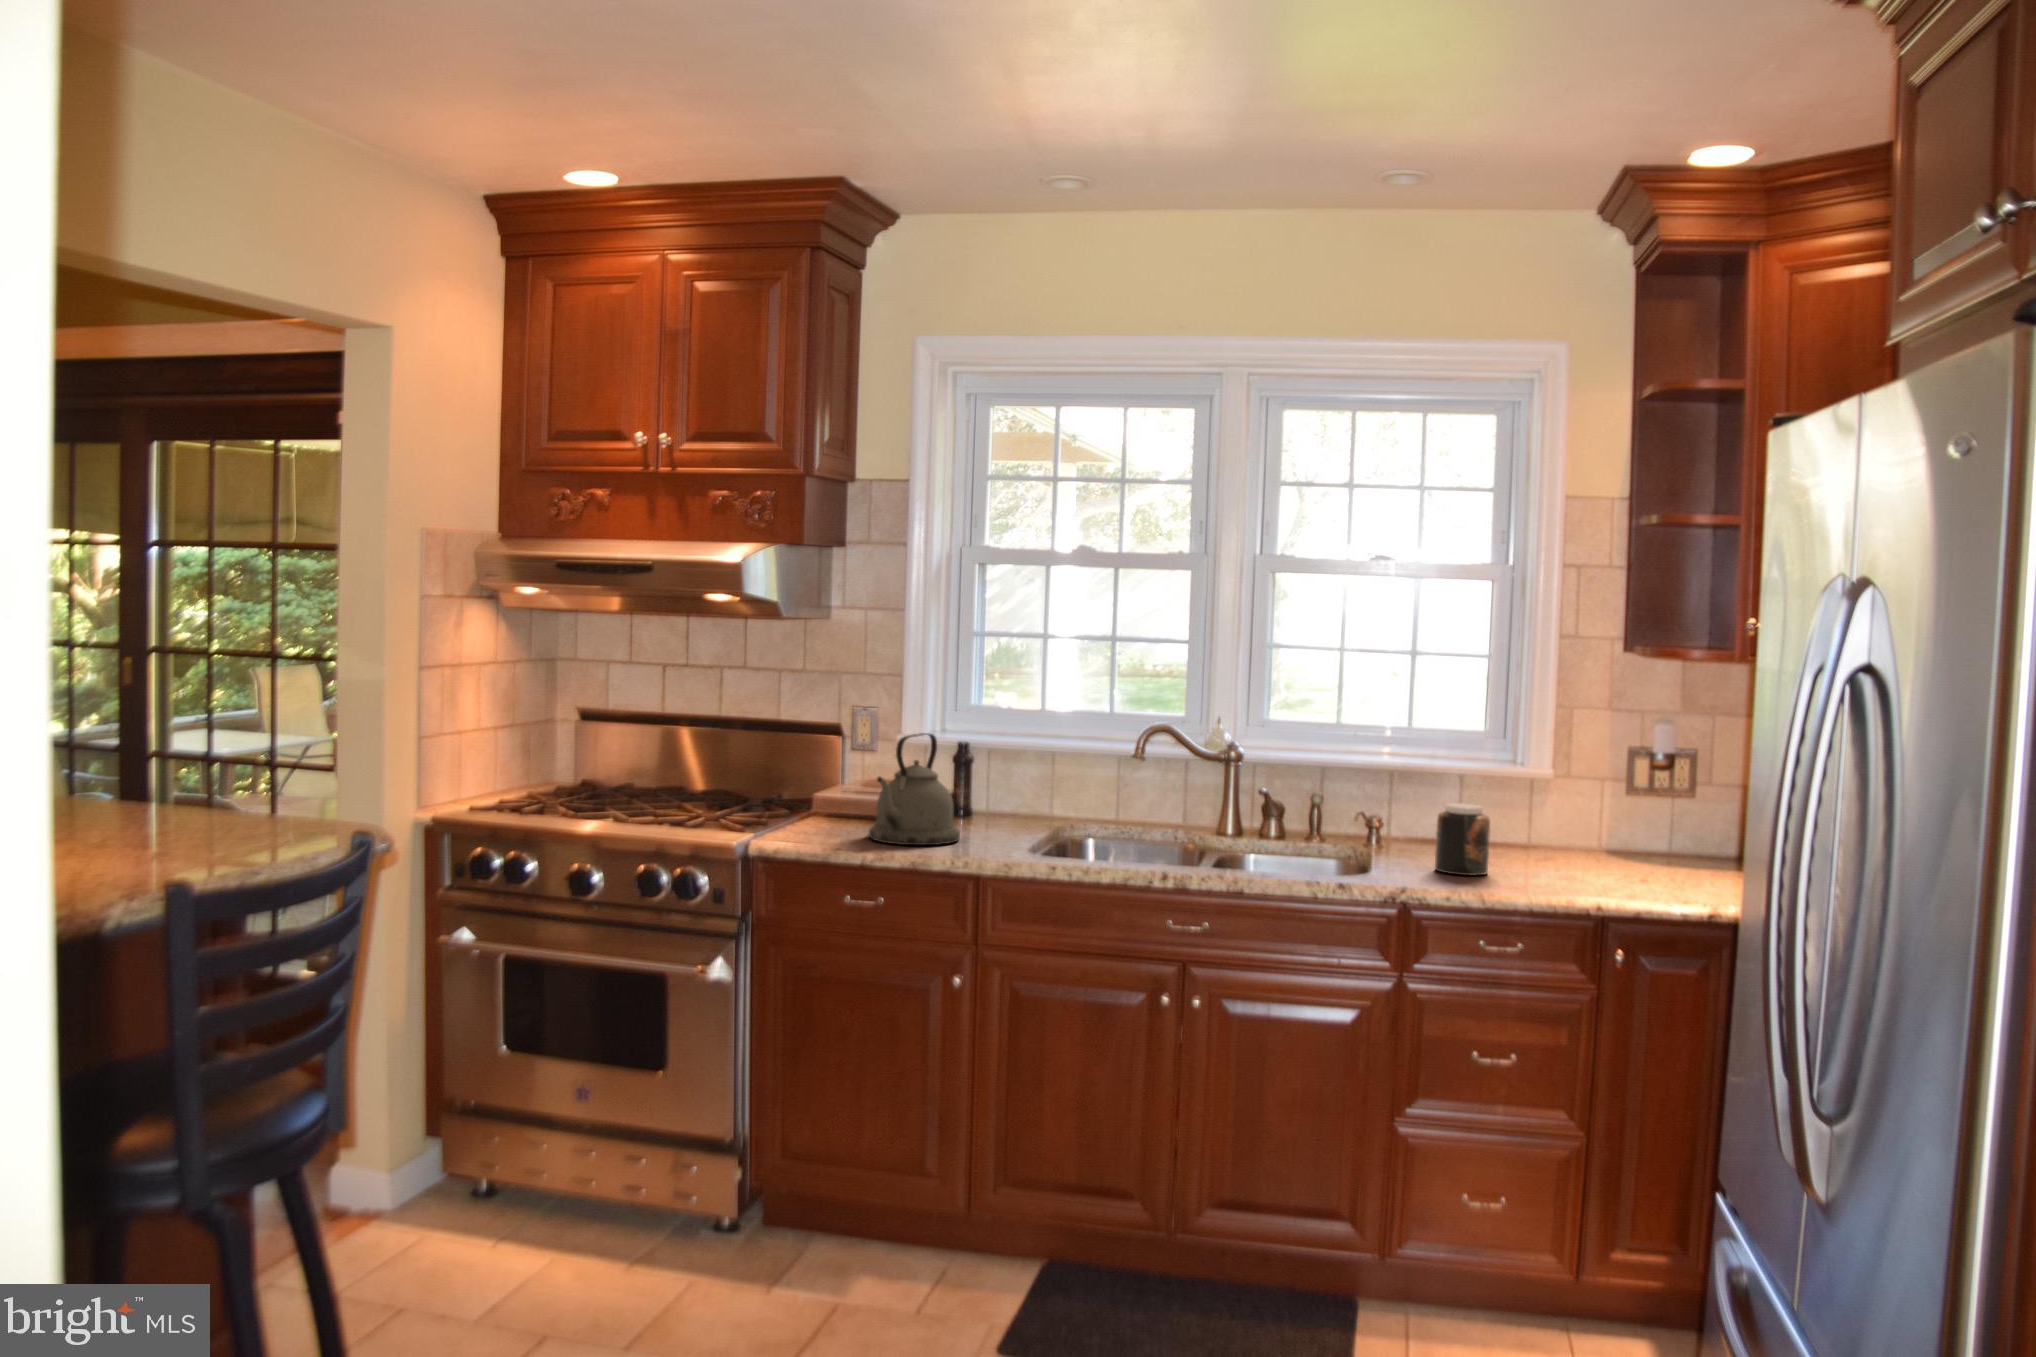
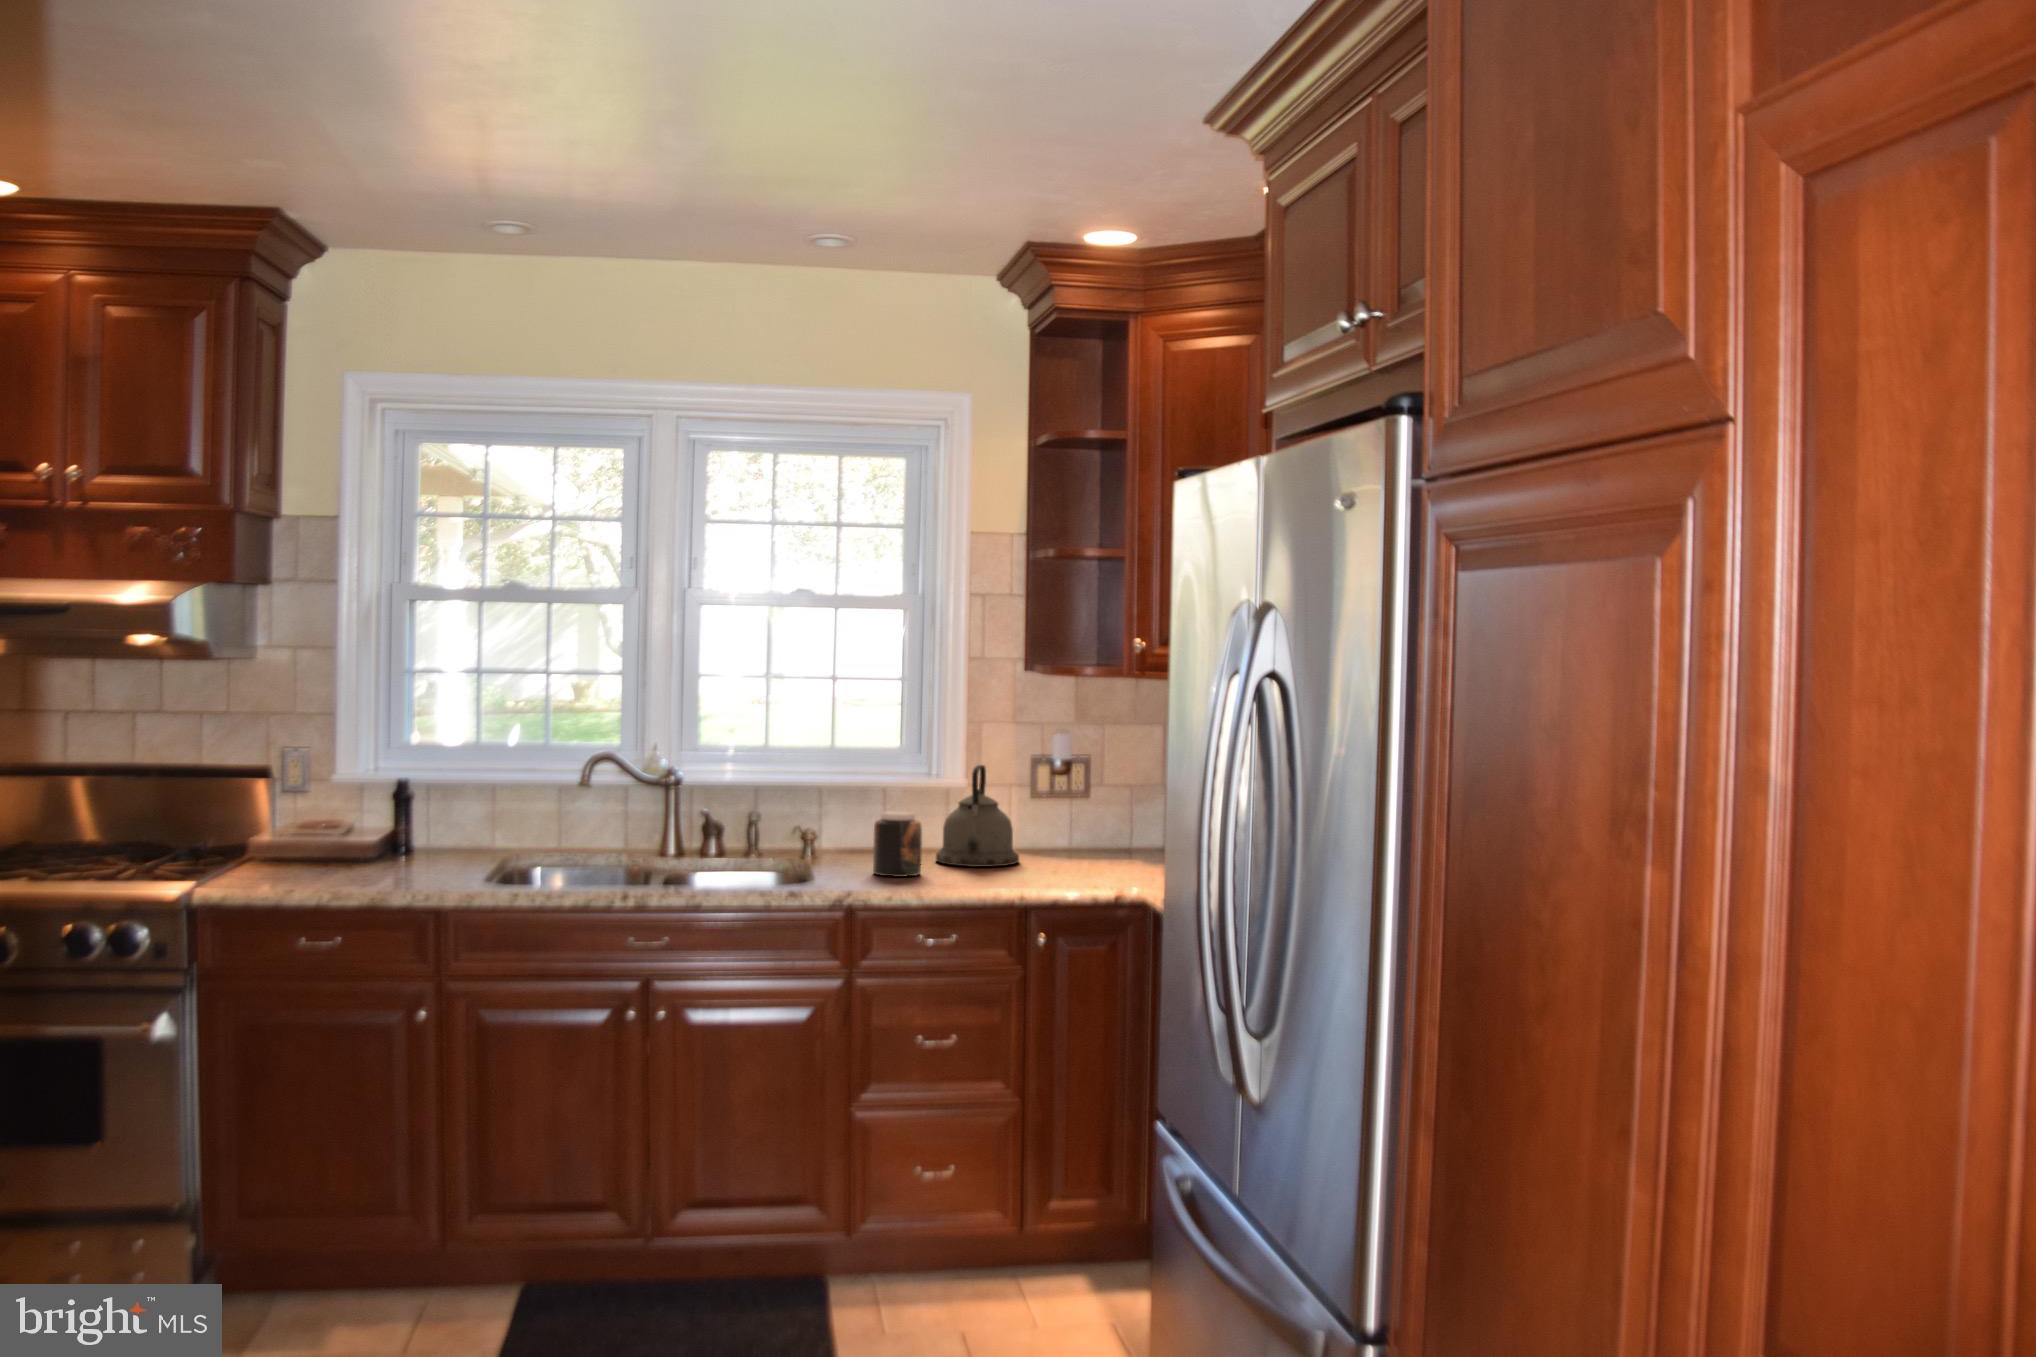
kettle: present [869,733,960,845] -> present [936,765,1019,867]

